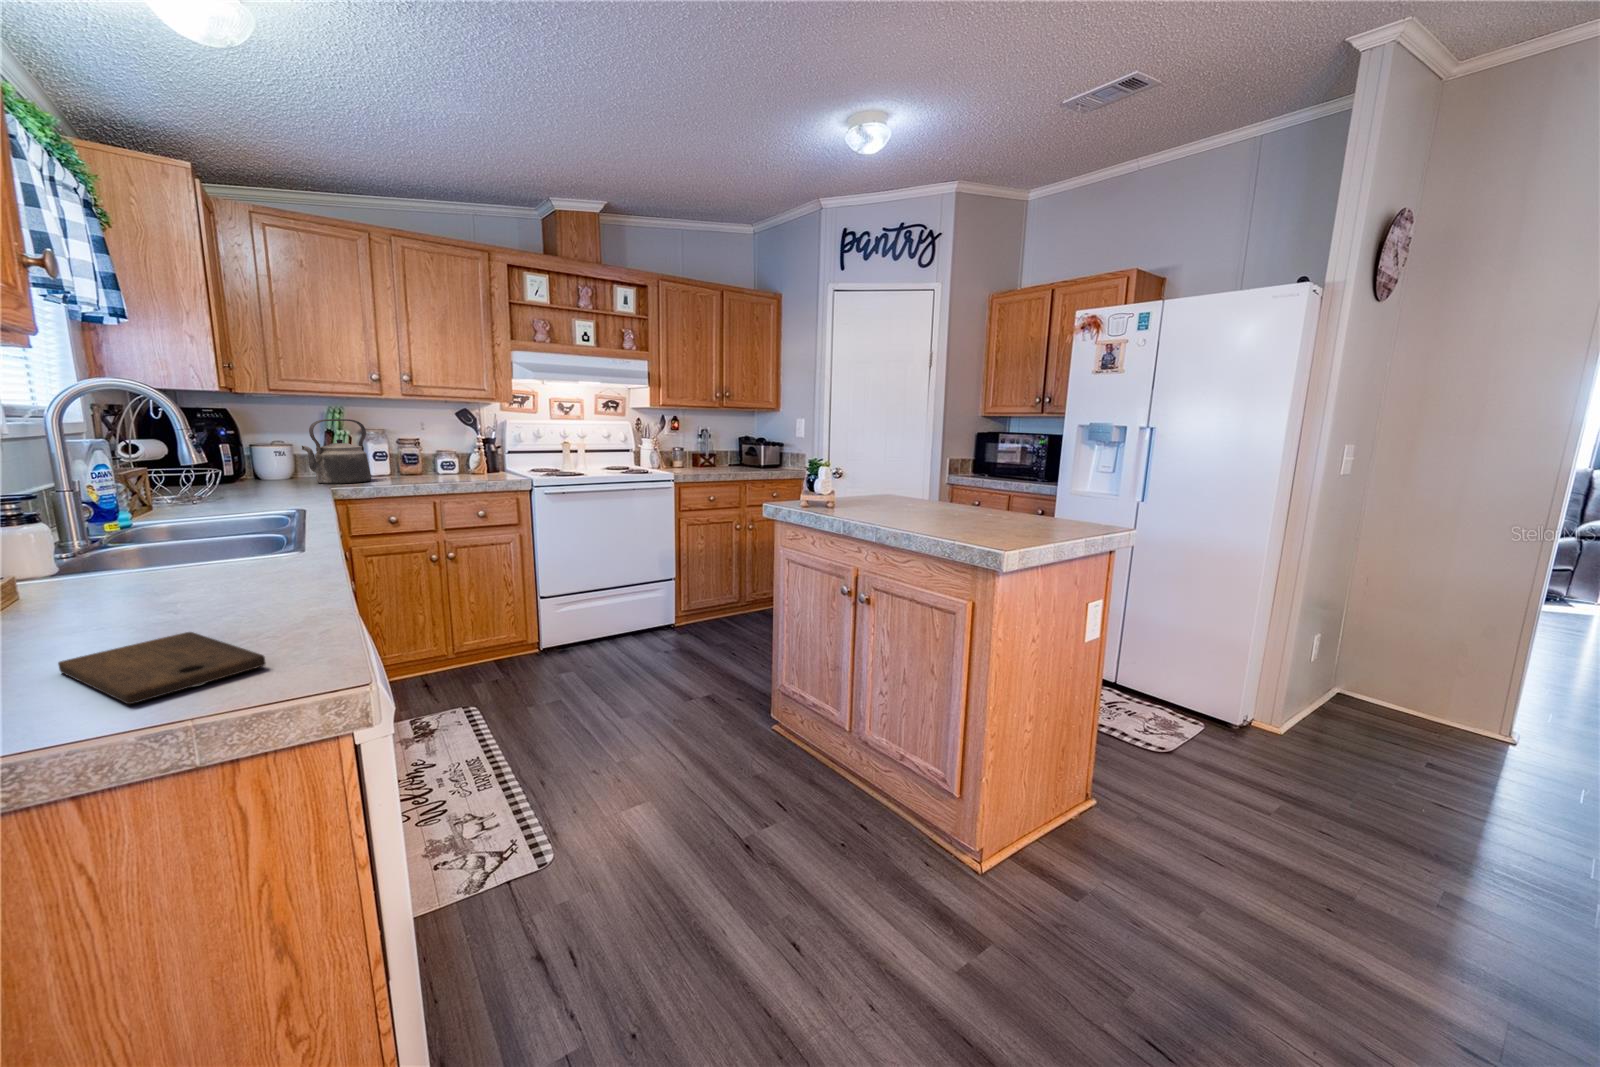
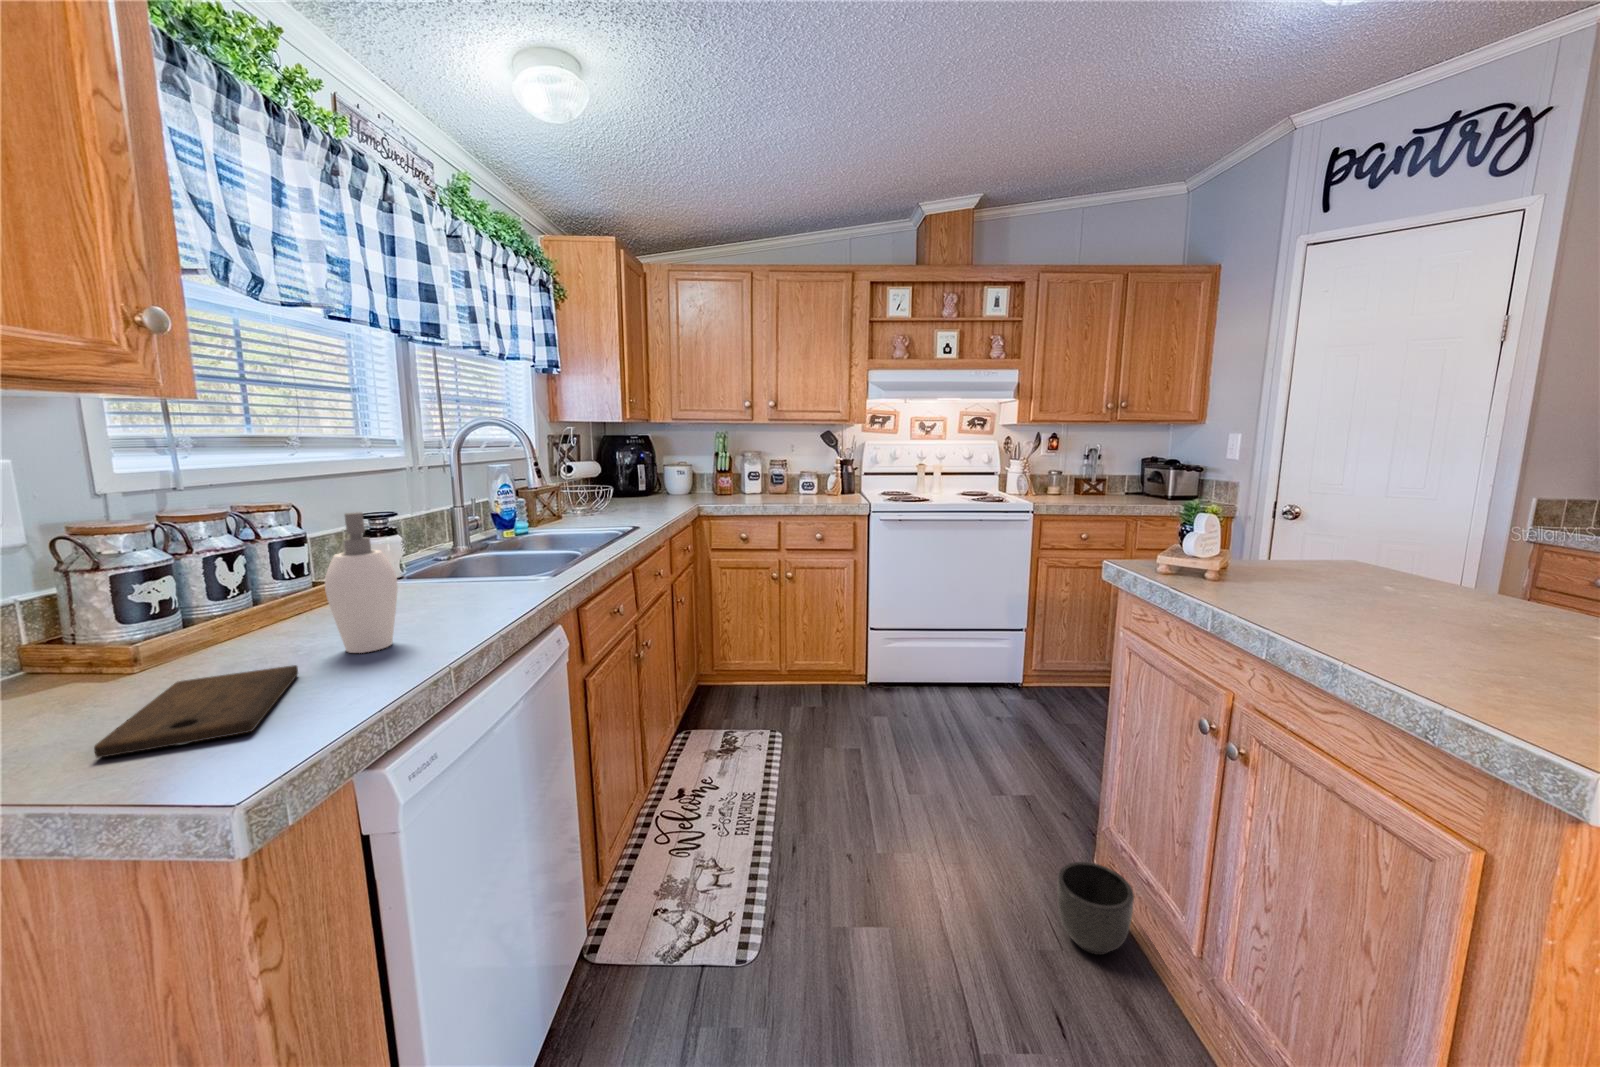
kettle: present [302,419,371,484] -> none [688,443,739,500]
soap dispenser: none [166,483,252,624] -> present [325,512,398,653]
planter: none [754,708,800,764] -> present [1057,862,1134,955]

